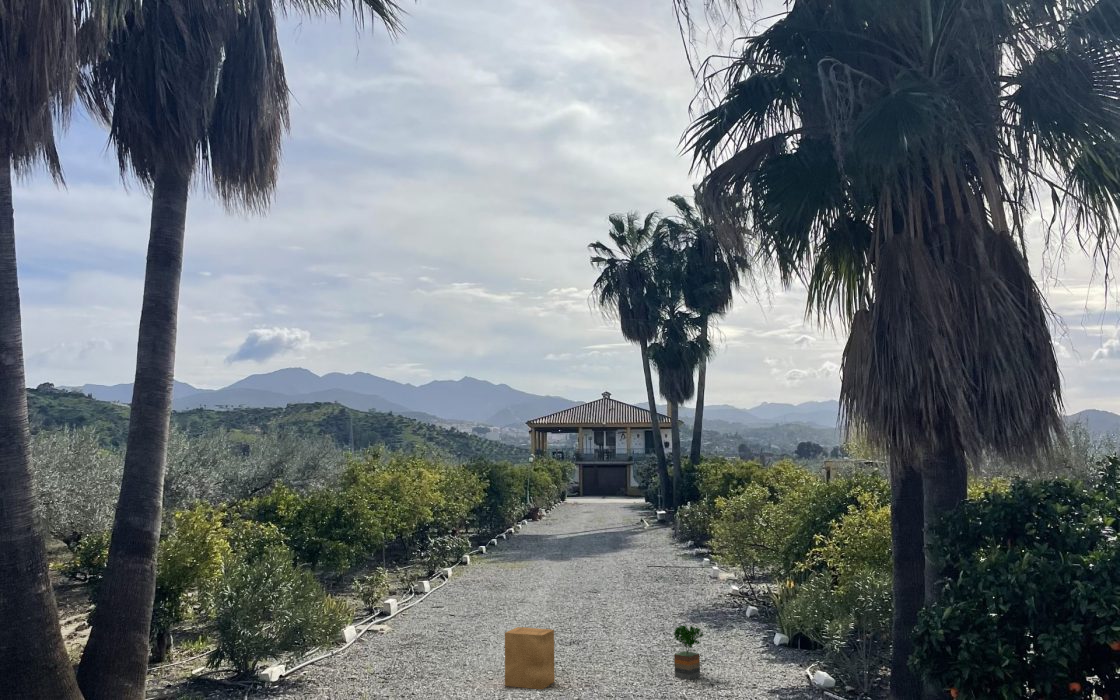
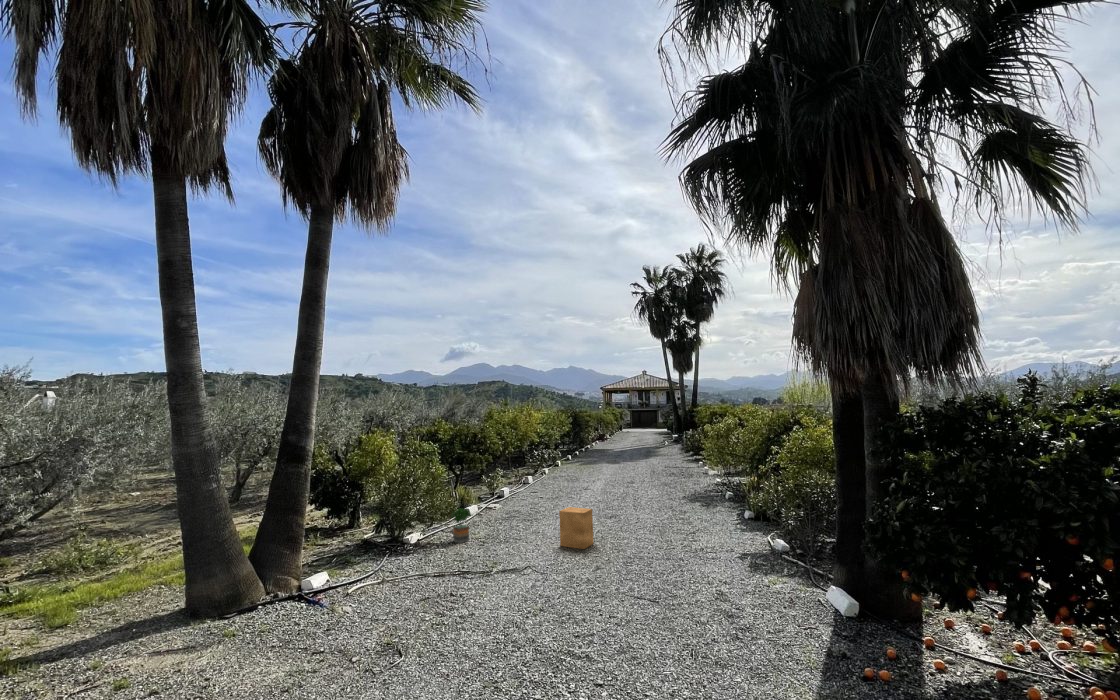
potted tree: present [674,626,704,680] -> present [451,509,472,543]

